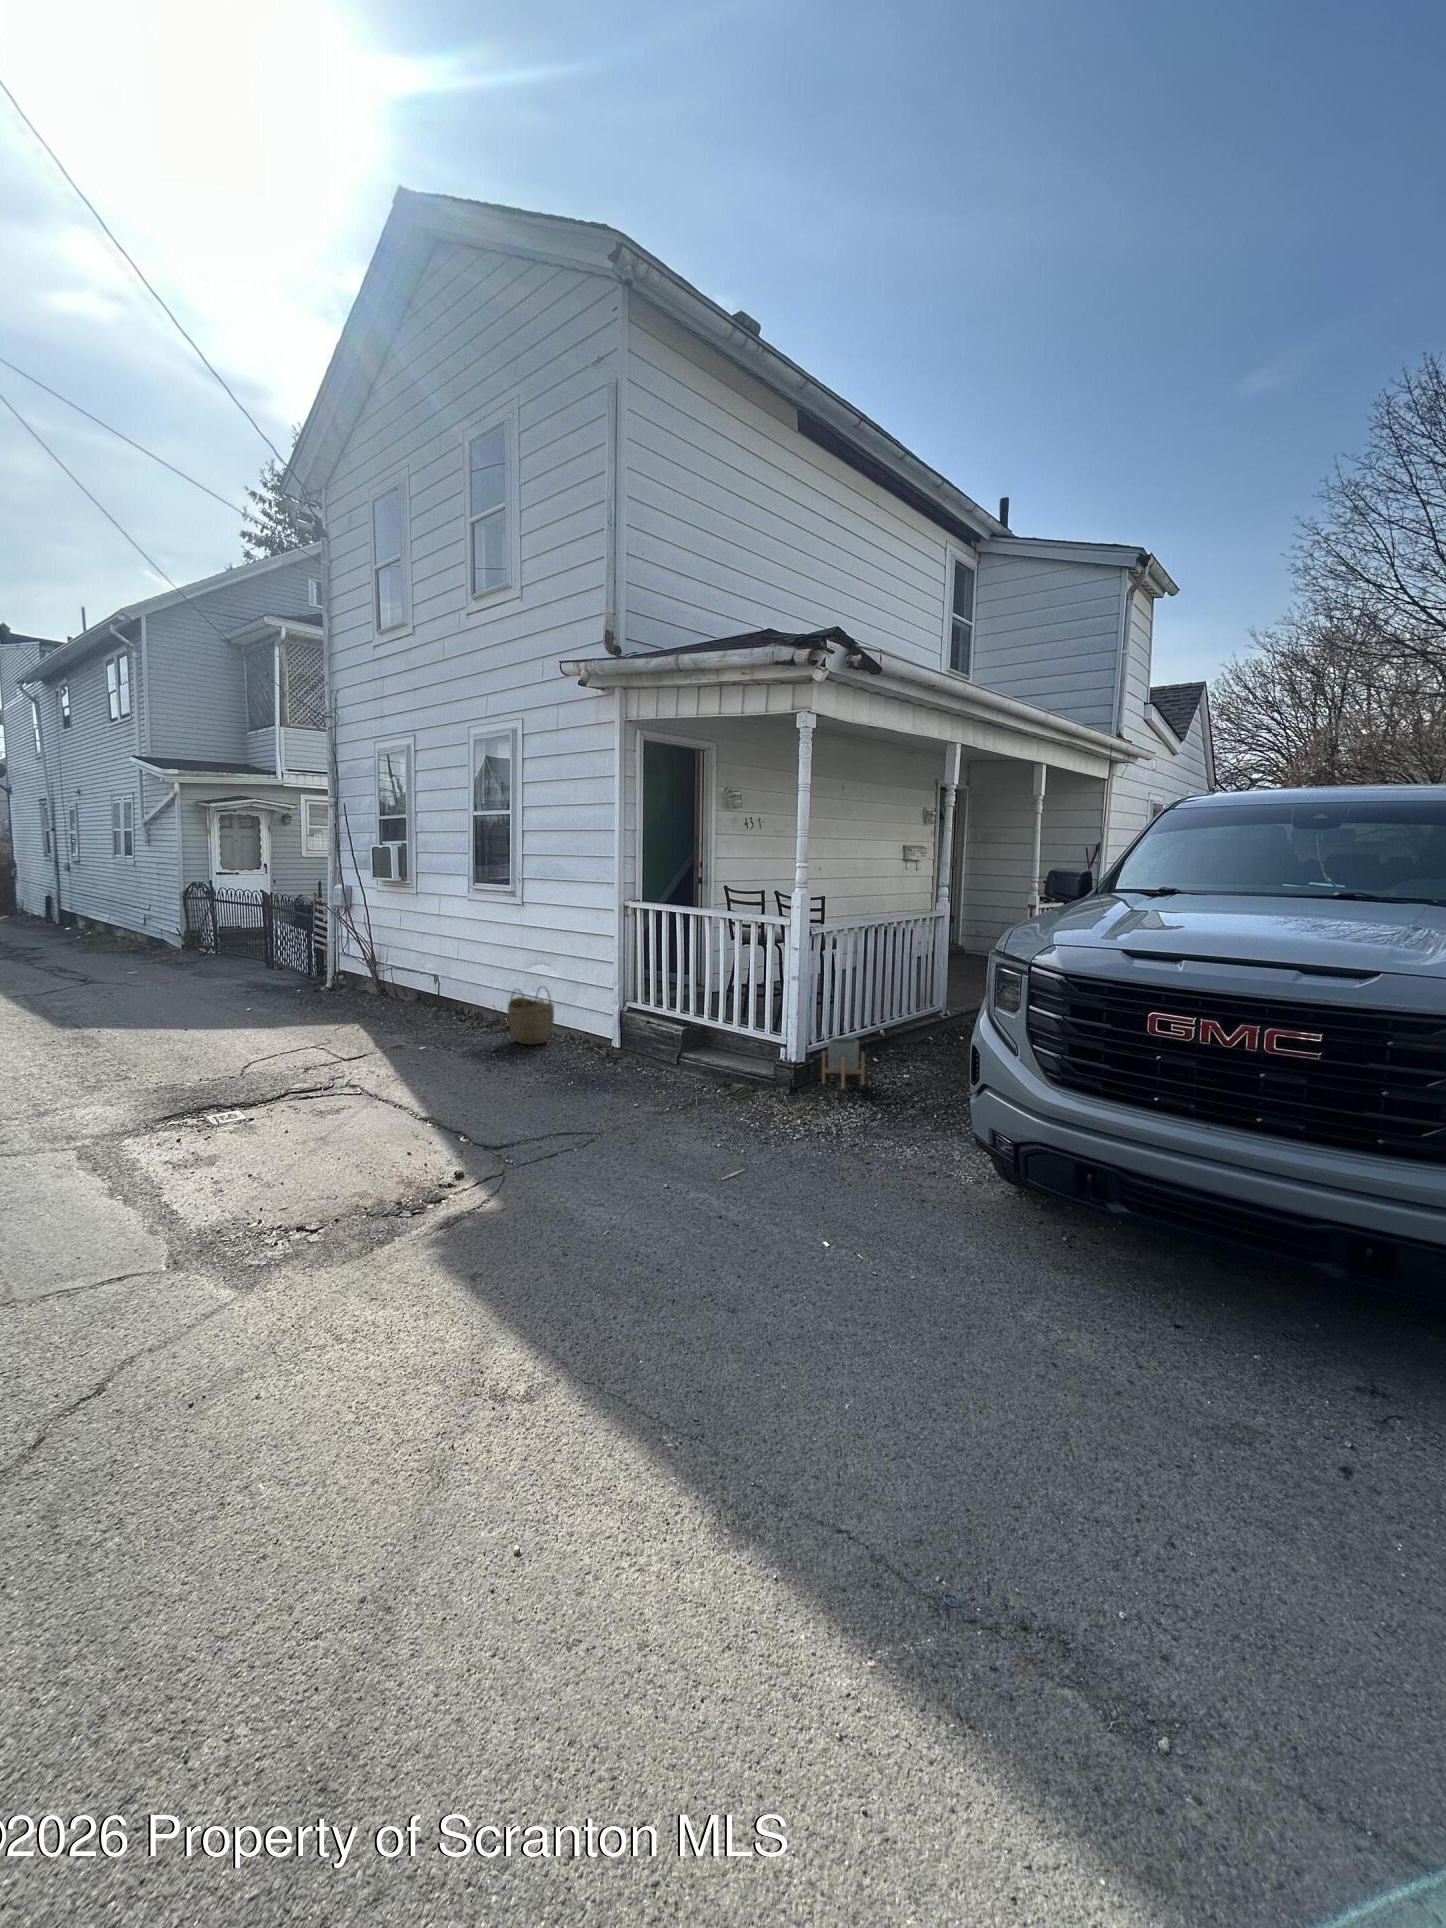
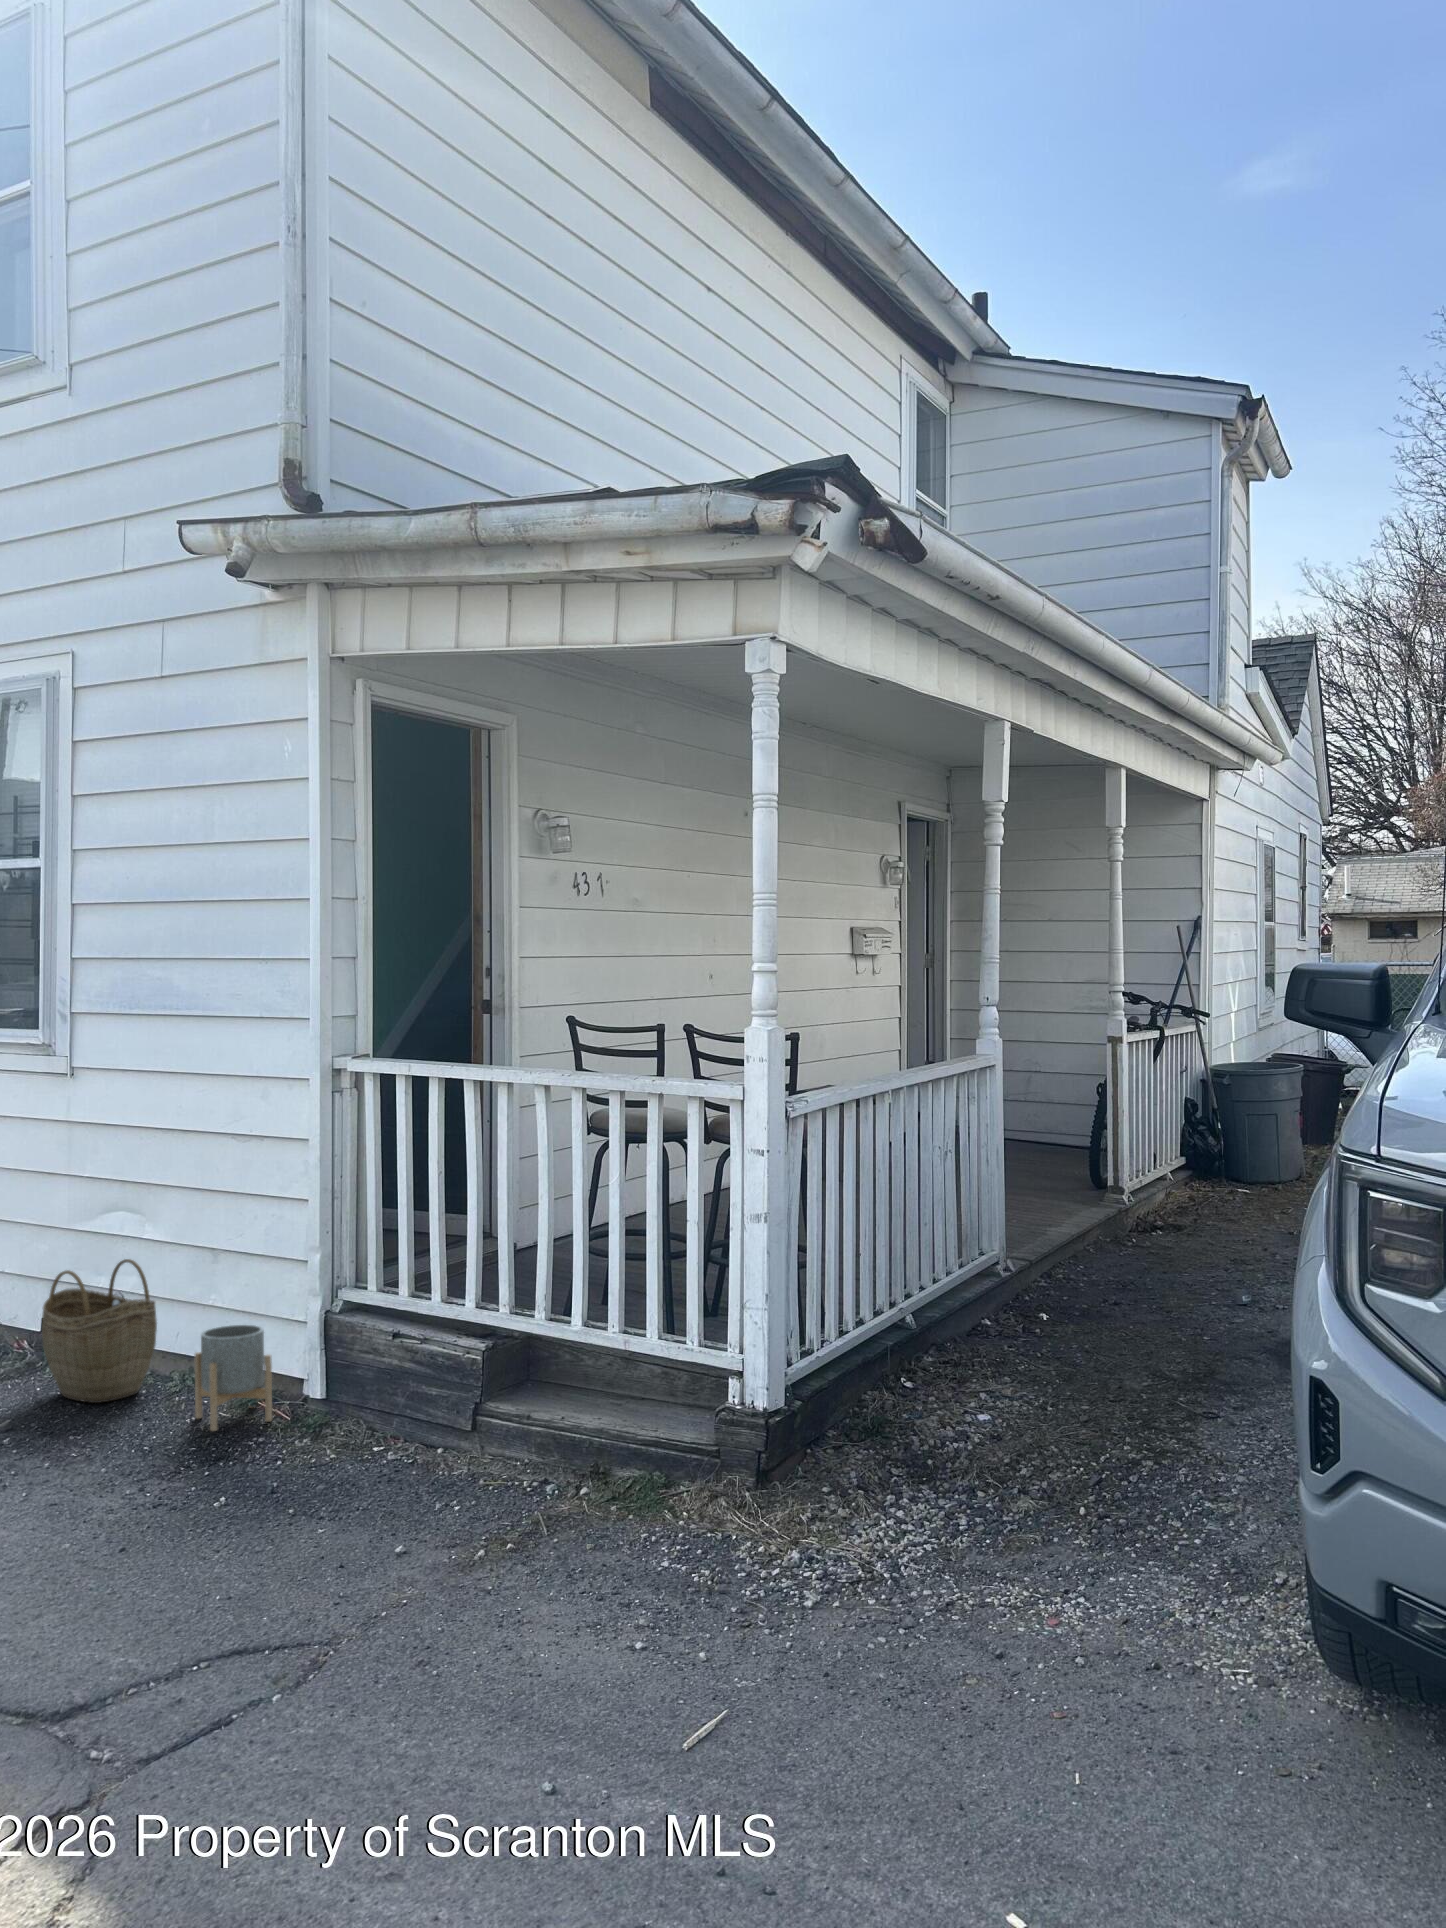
planter: present [822,1038,865,1089] -> present [195,1325,272,1431]

